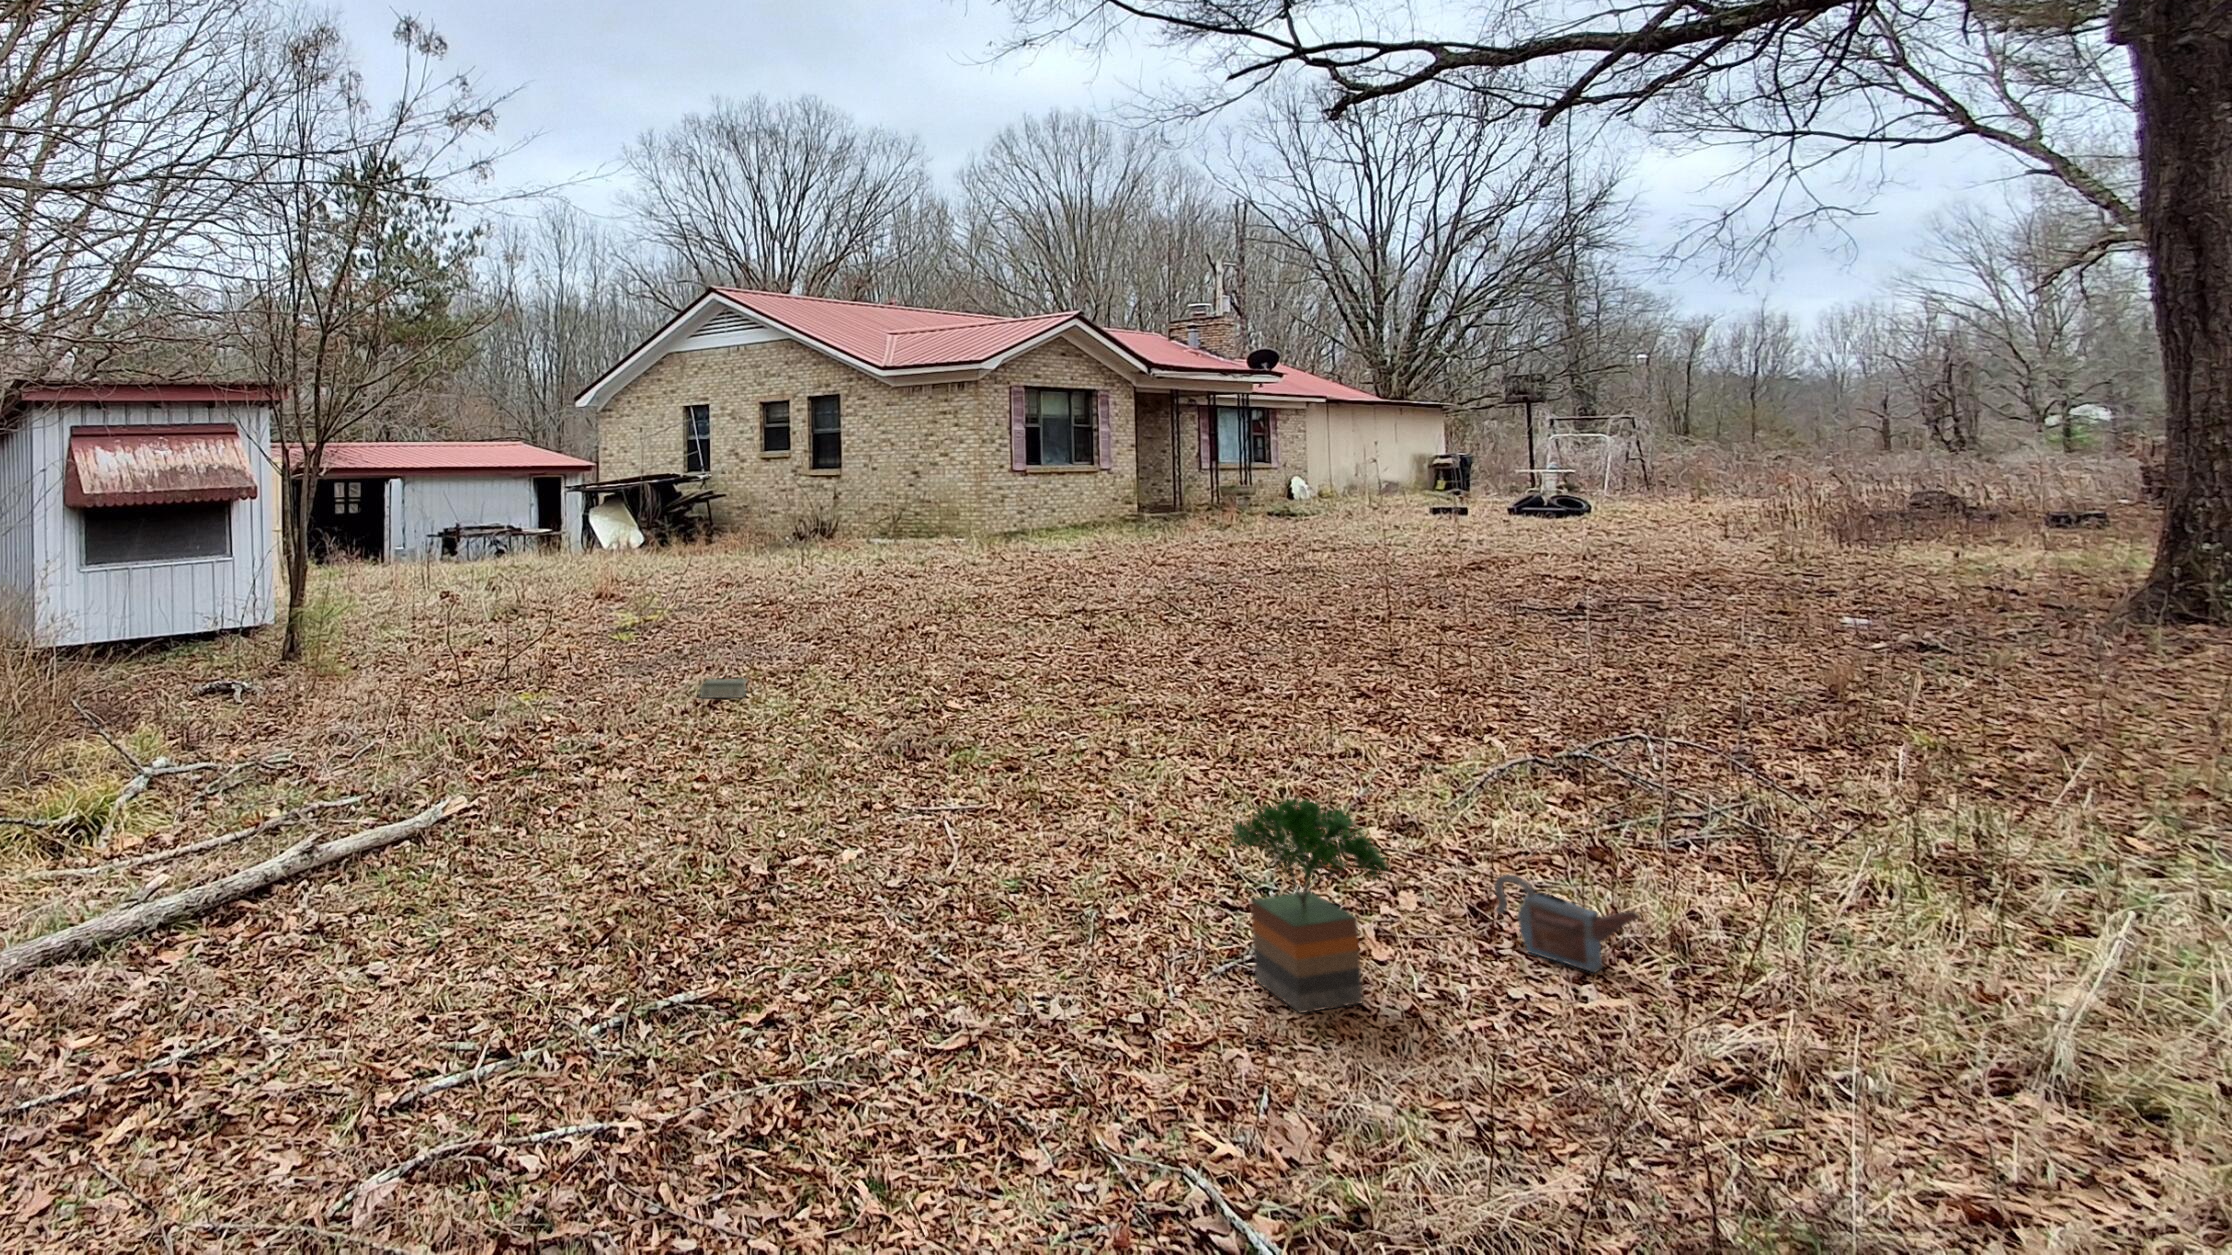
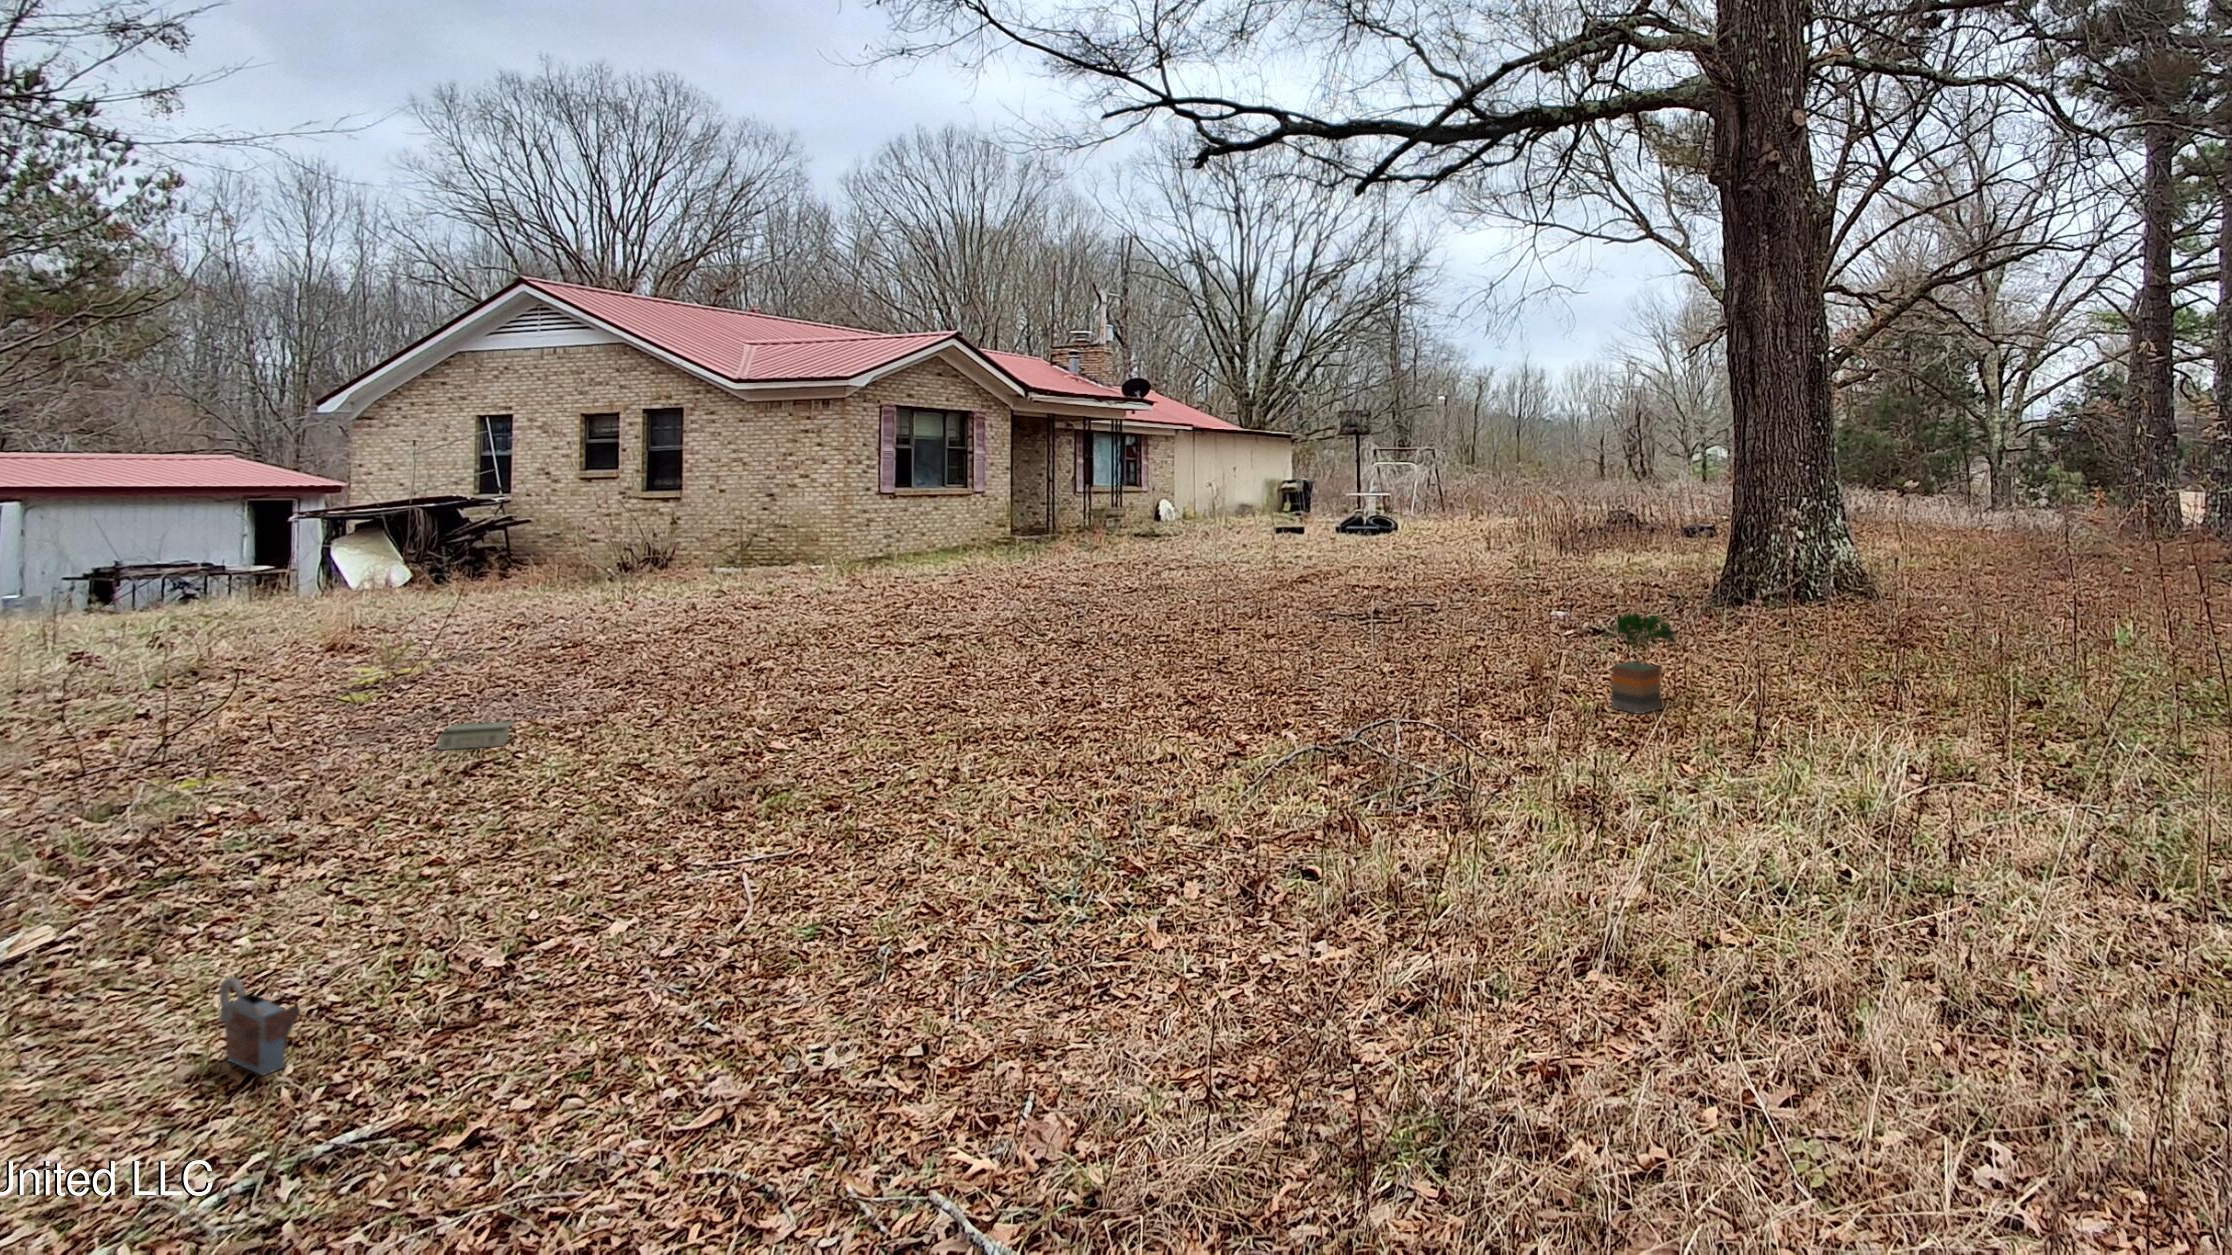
potted tree: present [1232,798,1388,1013] -> present [1604,613,1677,714]
watering can: present [1495,874,1640,972] -> present [219,977,300,1076]

